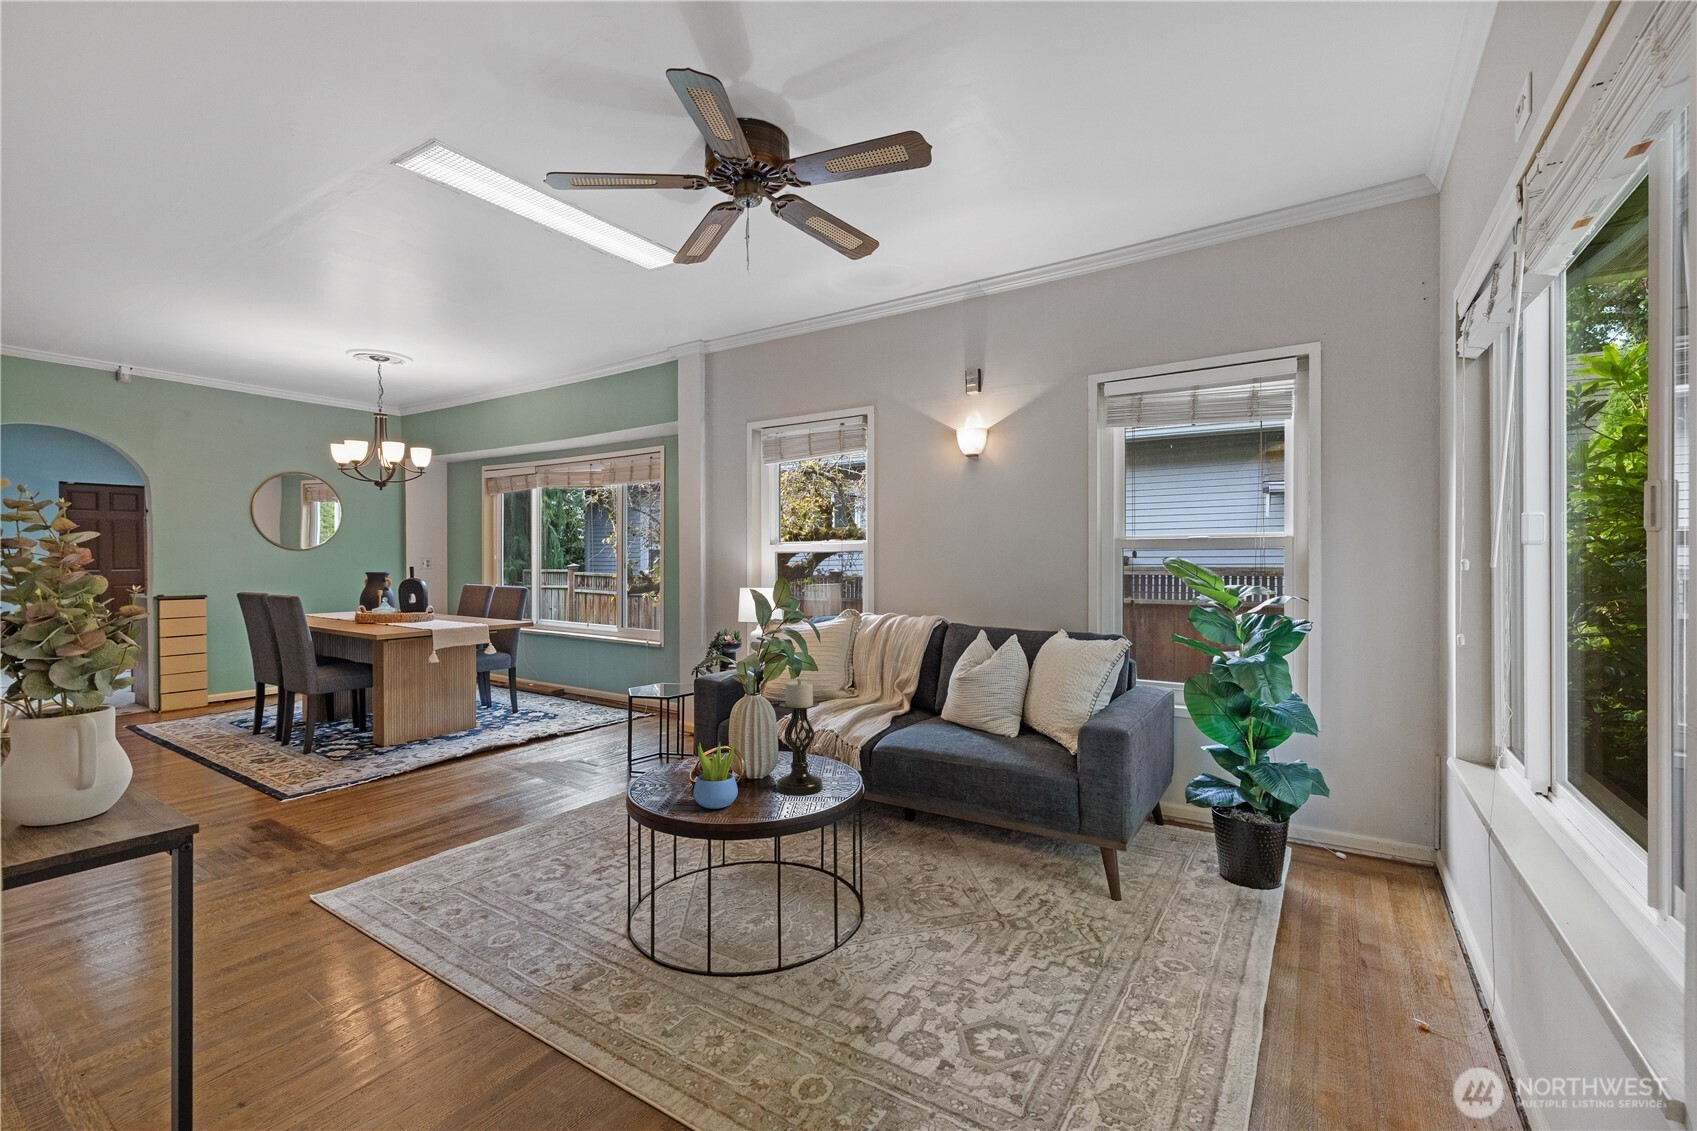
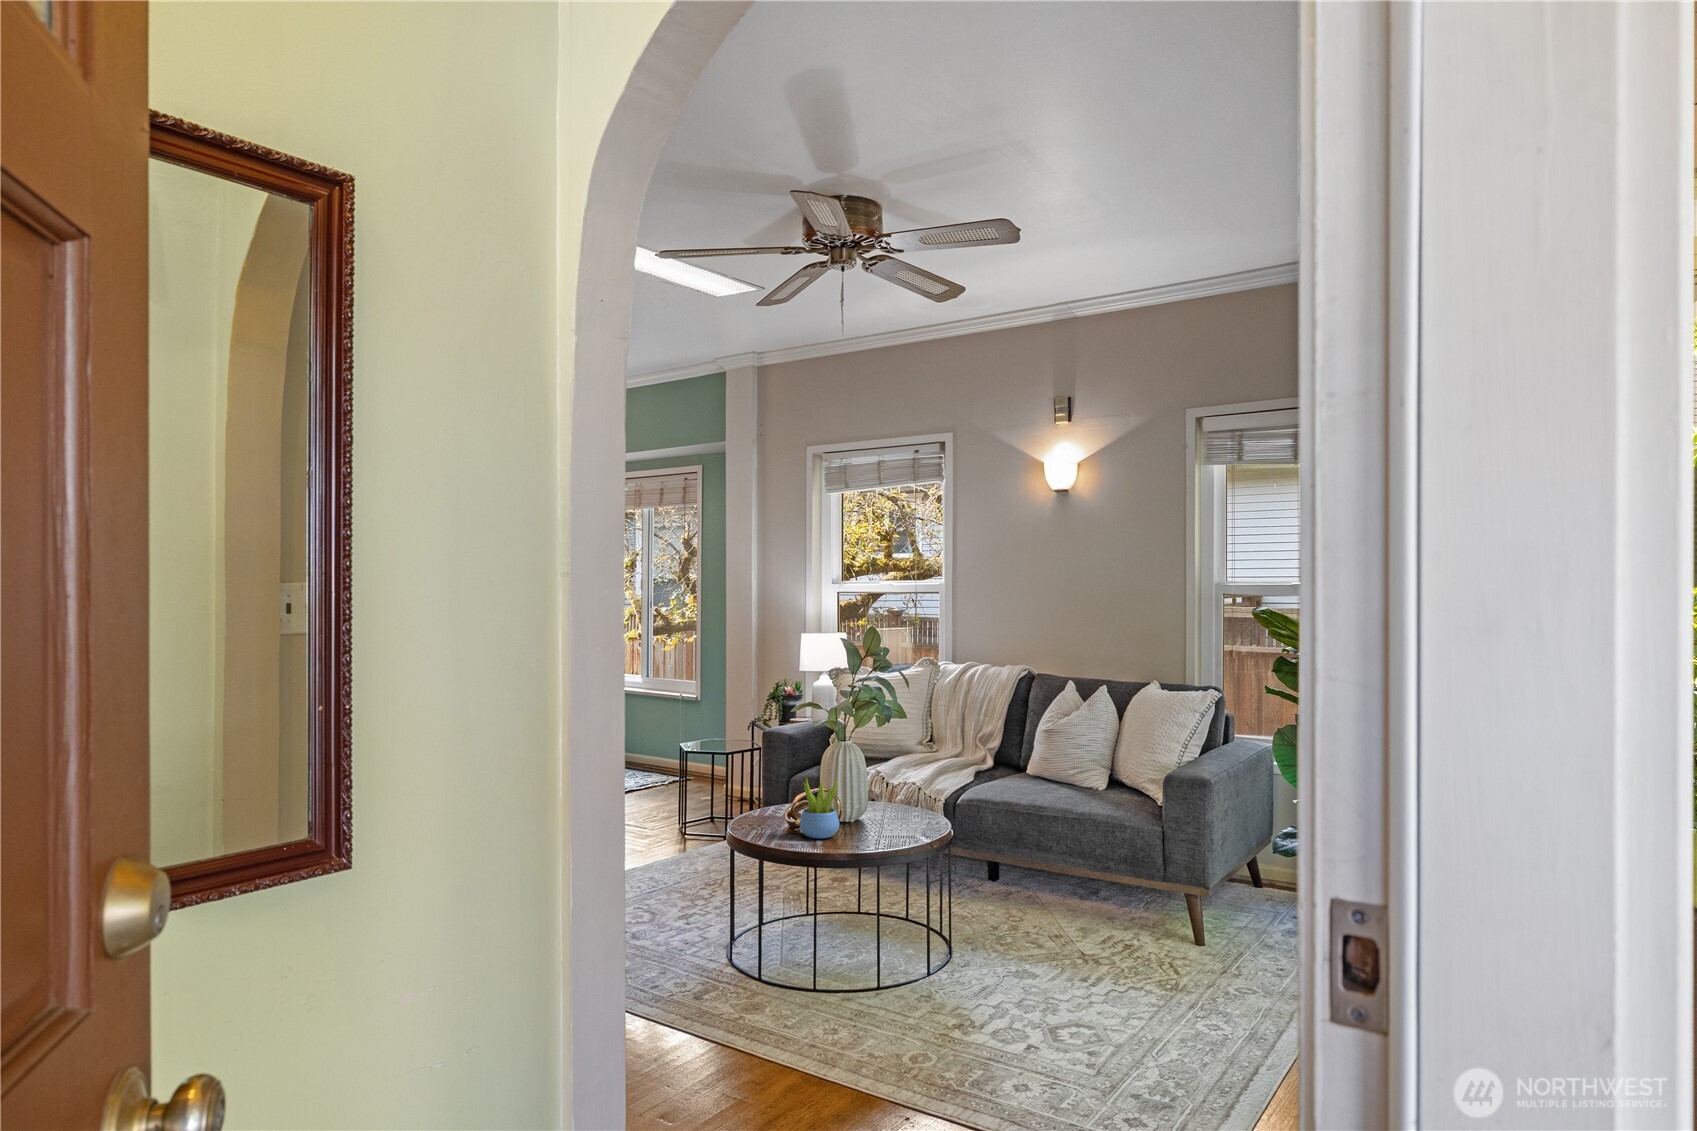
candle holder: present [776,678,823,795] -> none [870,722,915,831]

